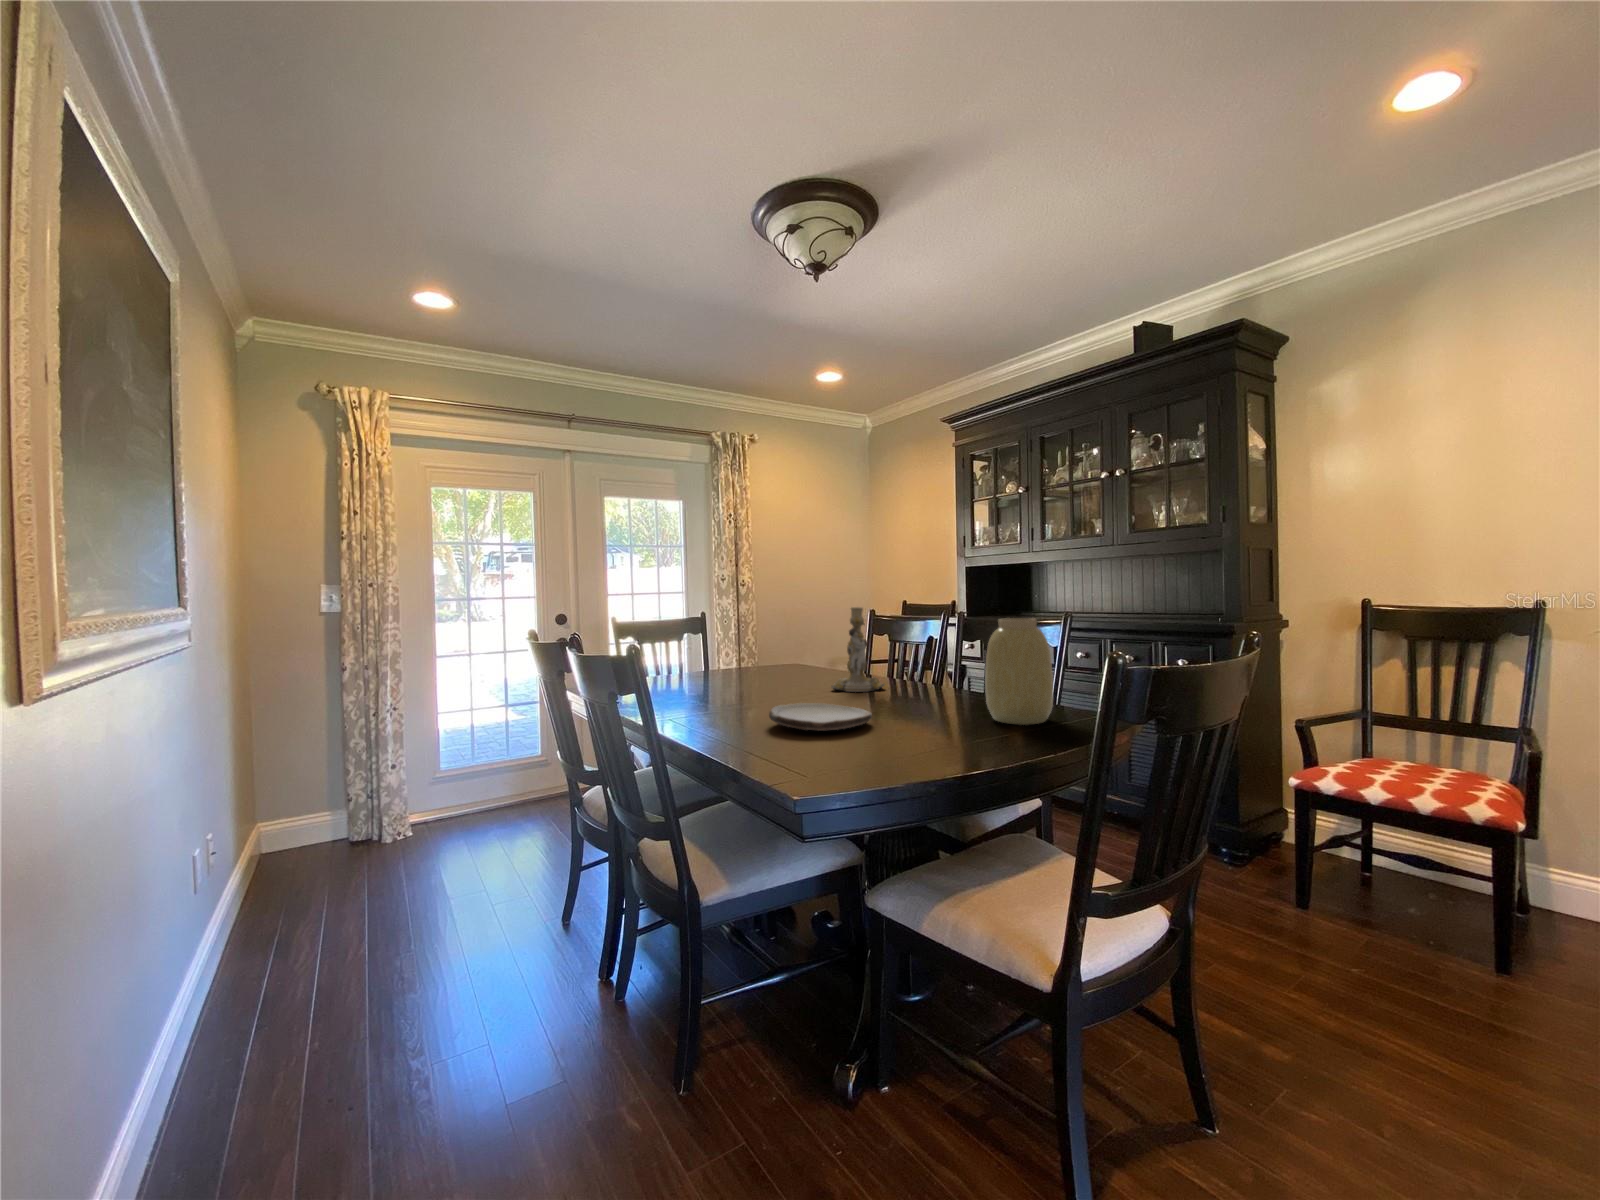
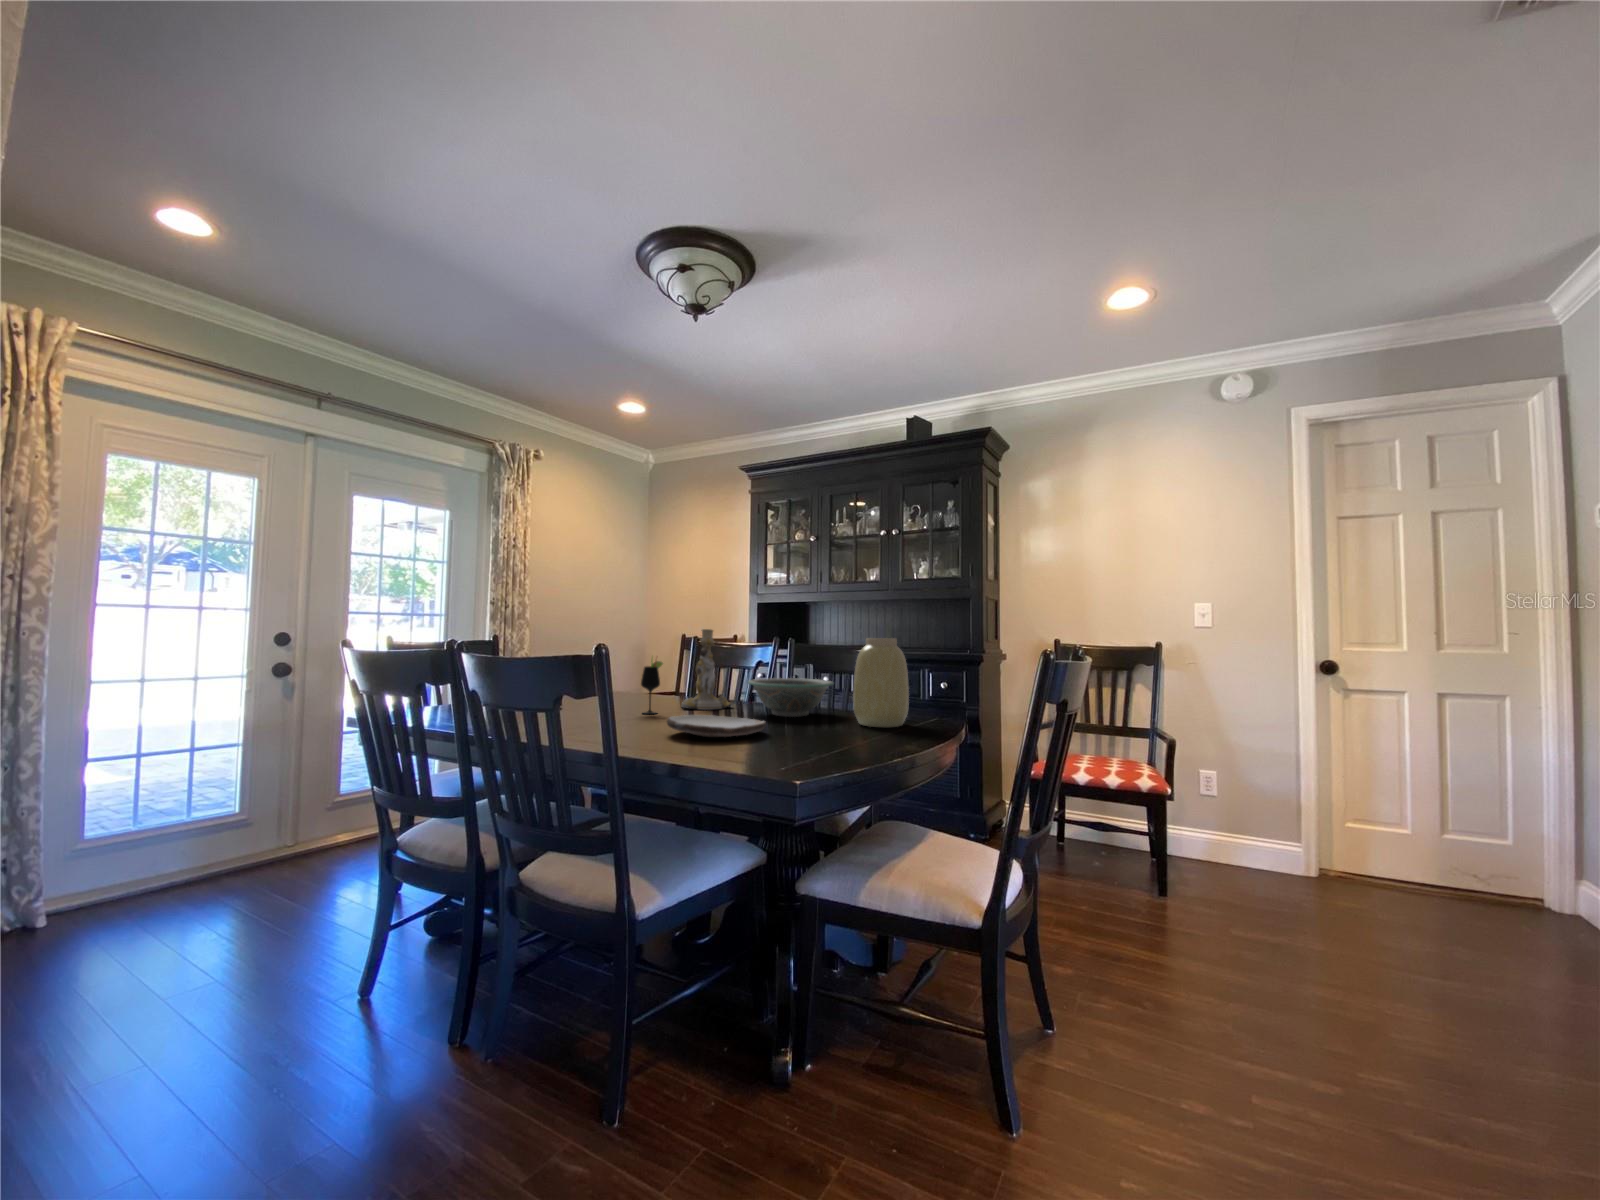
wine glass: none [783,638,803,696] -> present [641,661,663,714]
decorative bowl: none [885,660,982,704] -> present [748,678,833,717]

